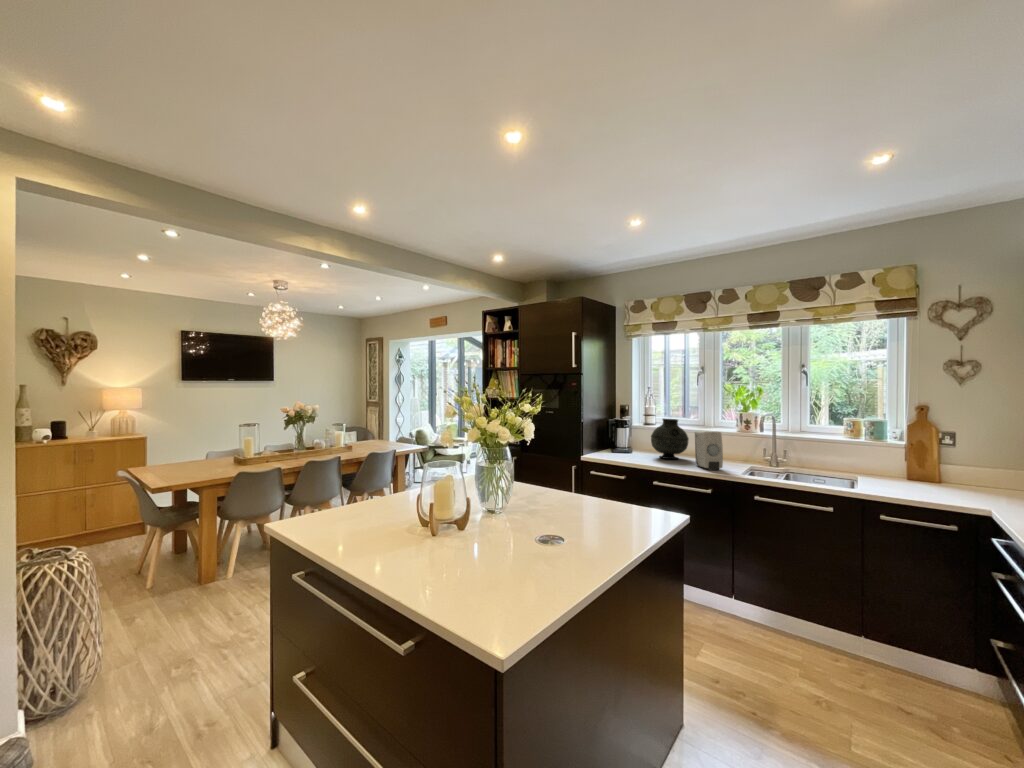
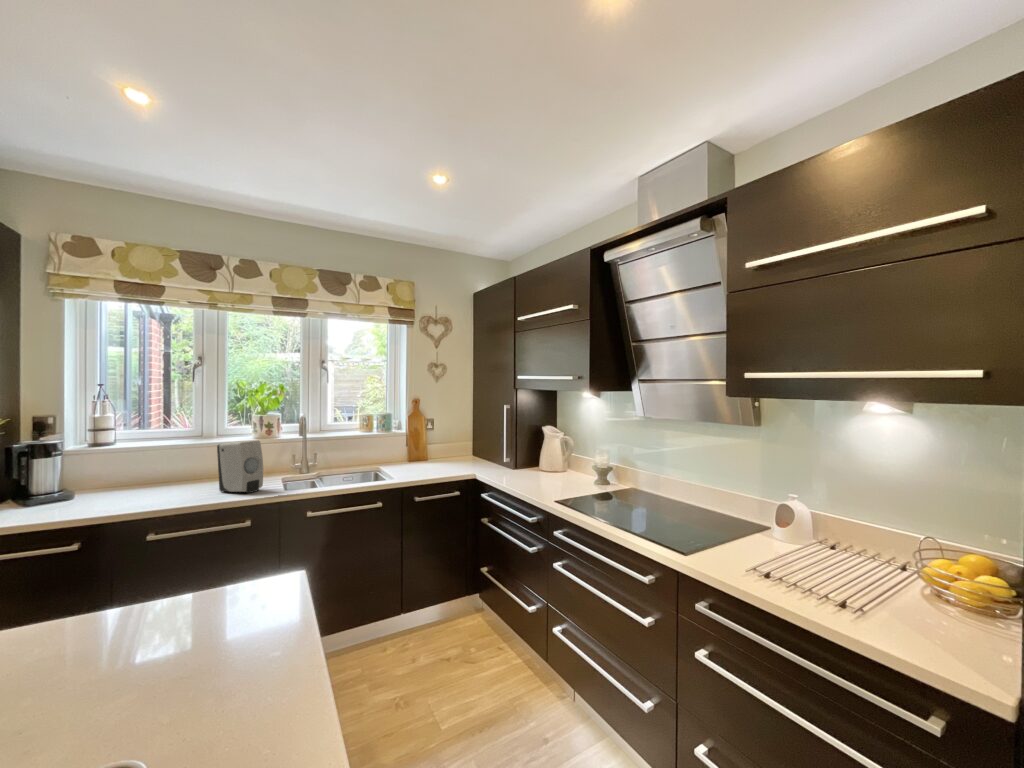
vase: present [651,419,689,459] -> none [125,431,195,494]

